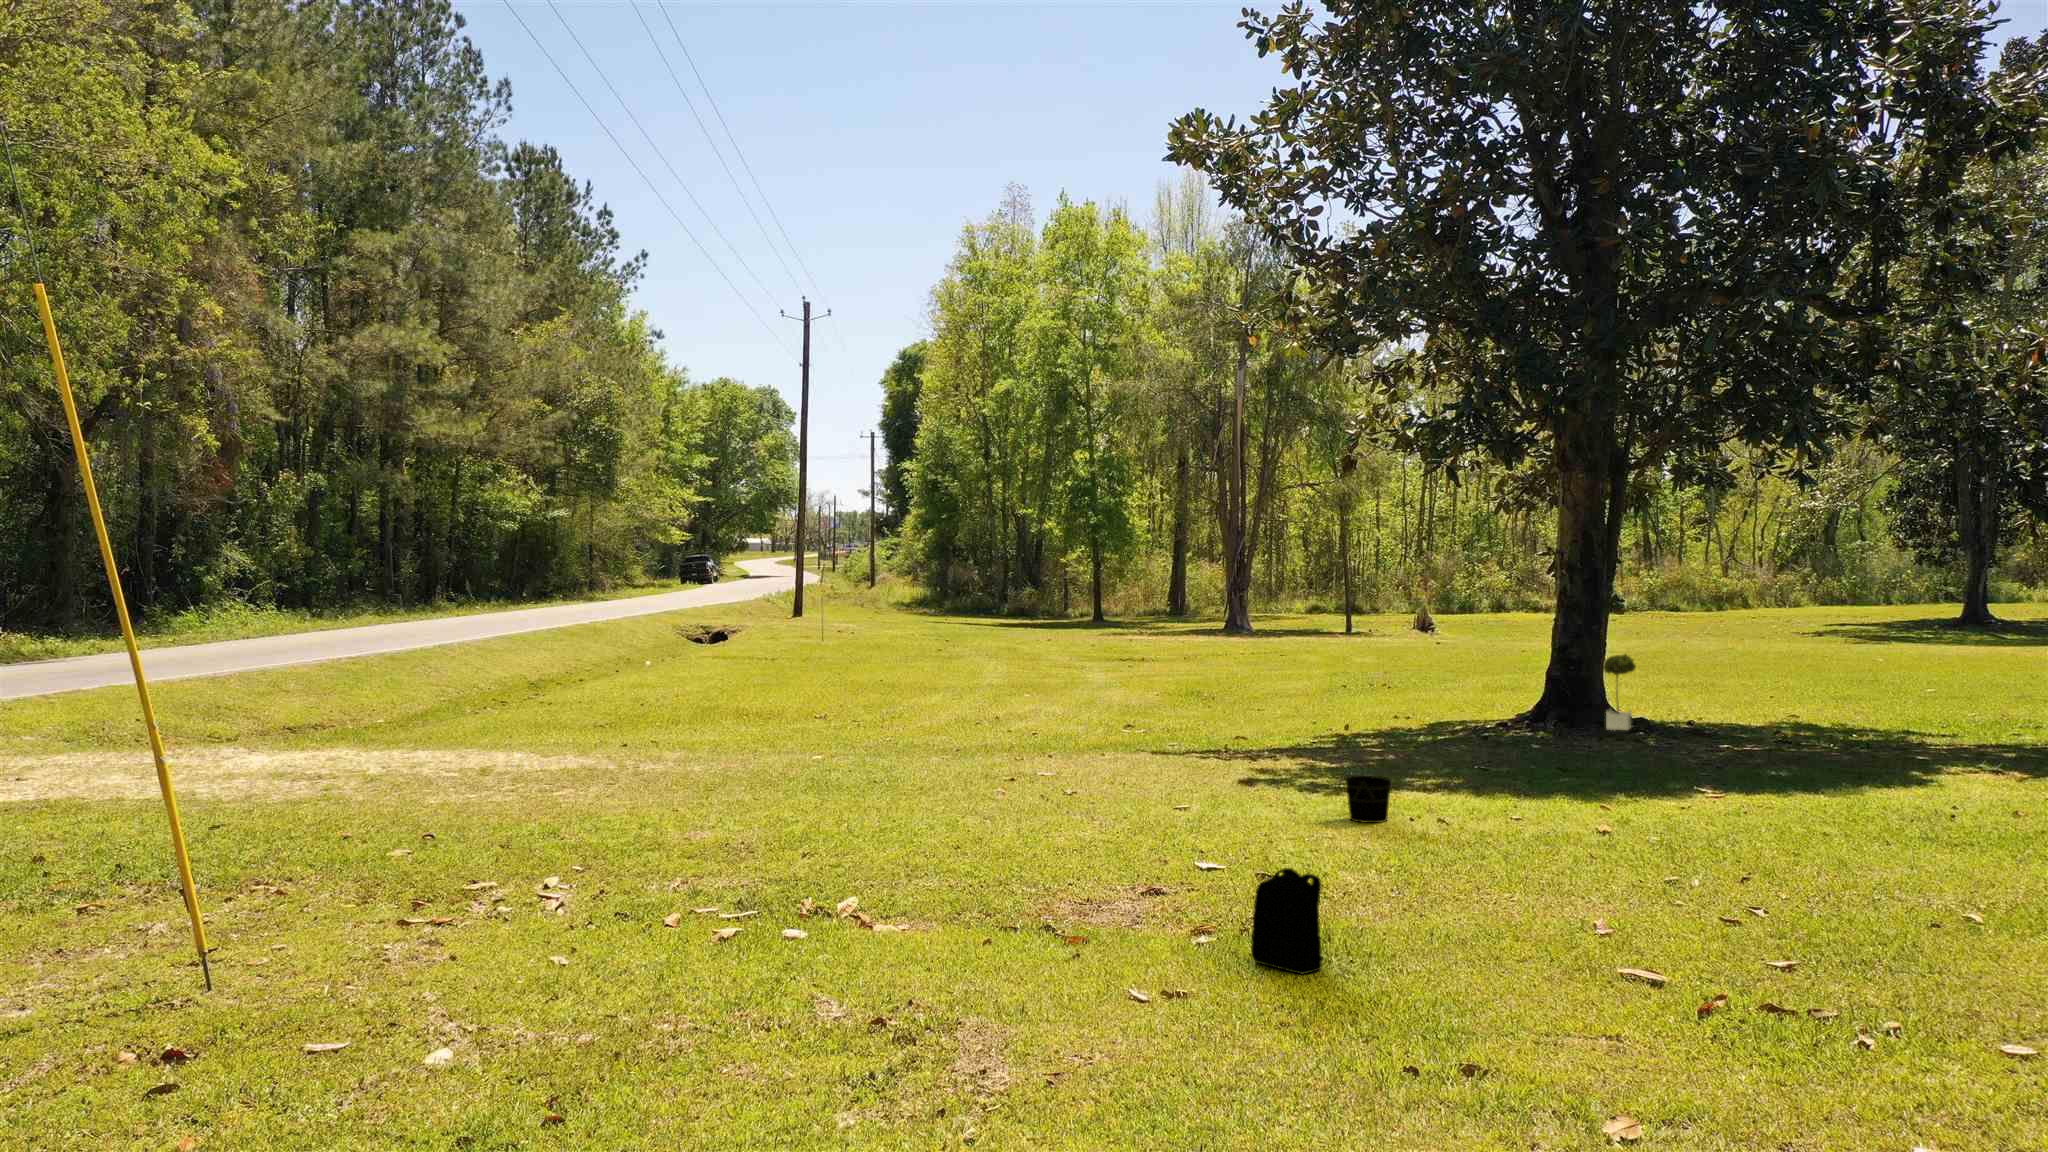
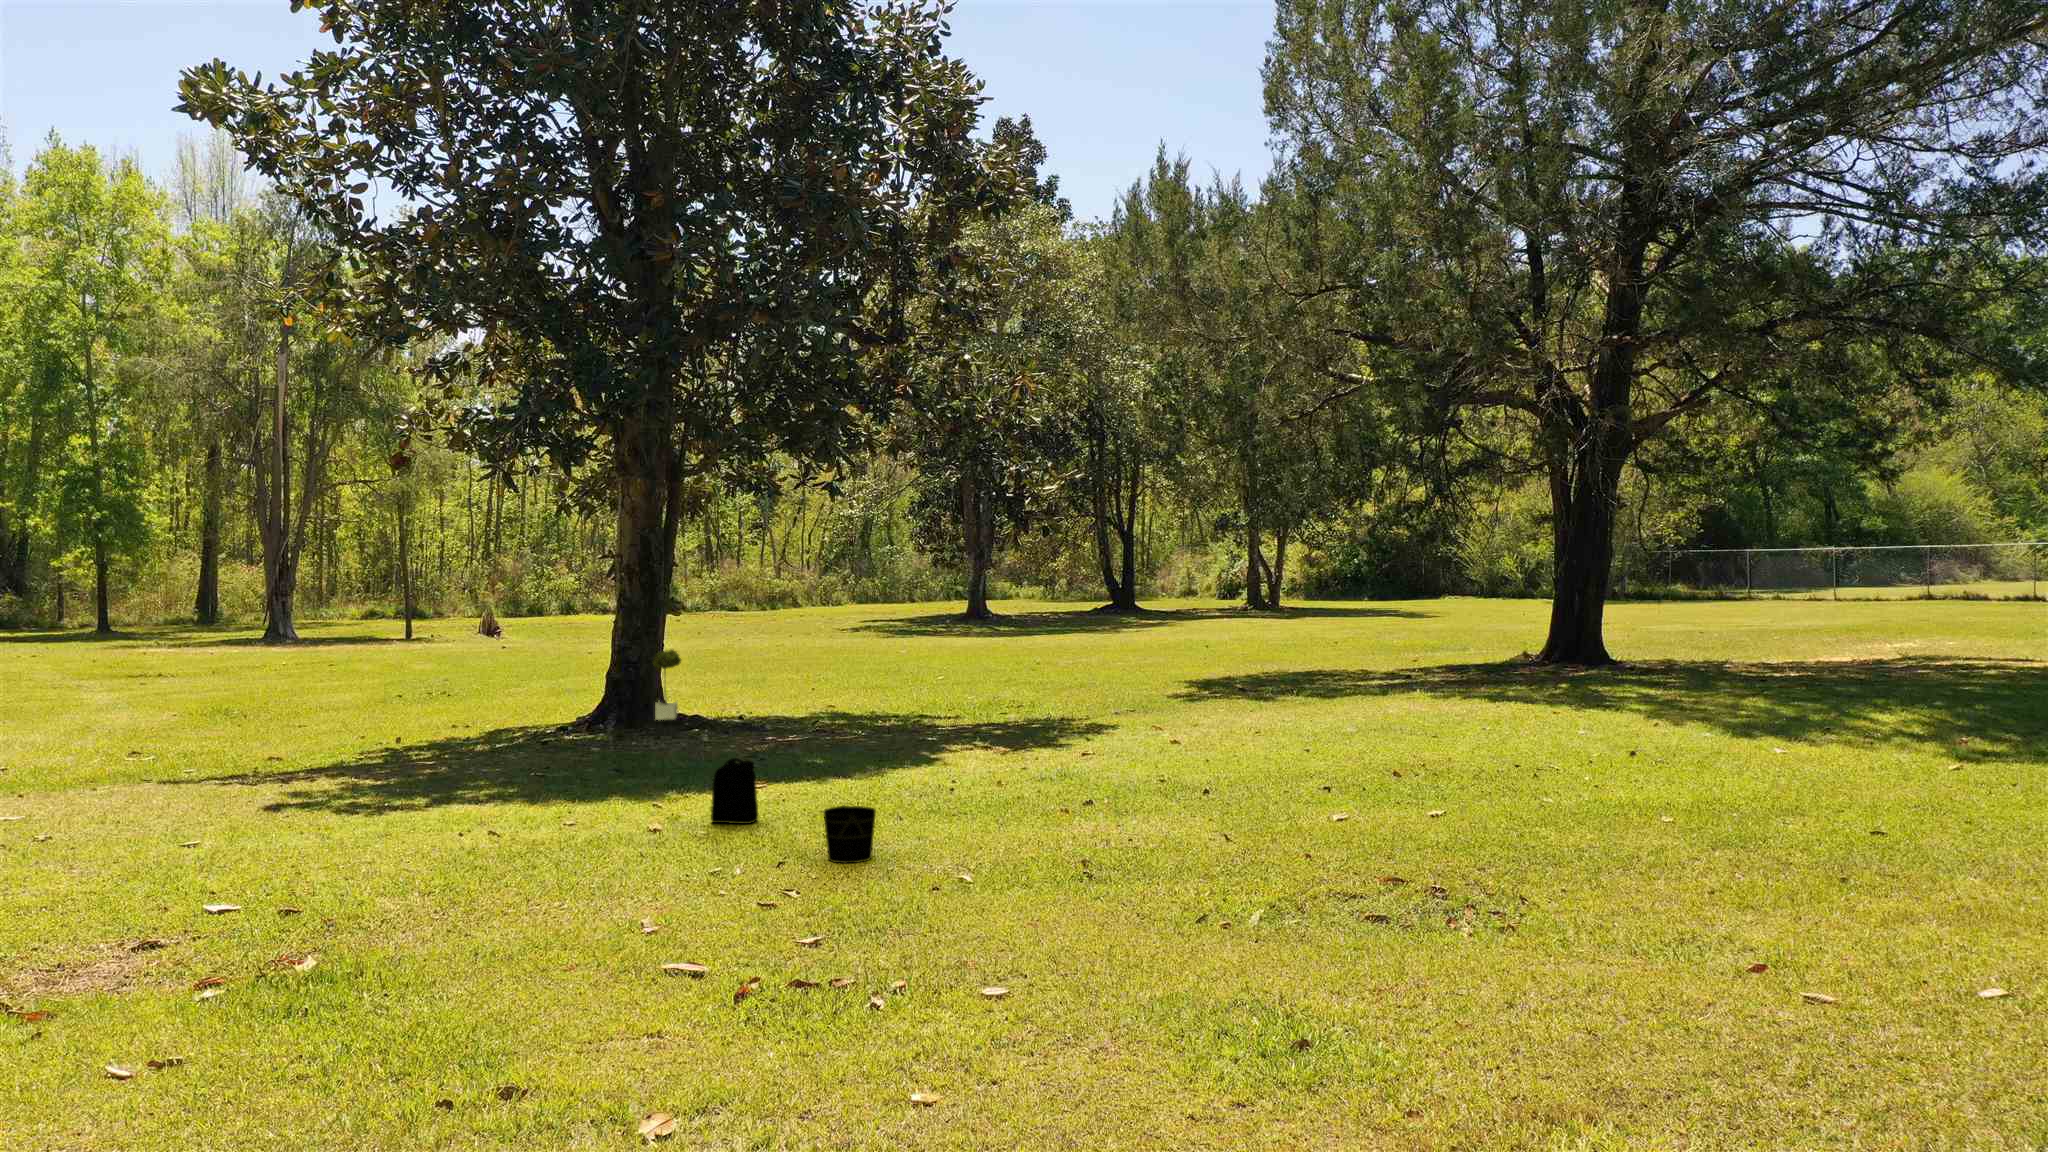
bucket: present [1346,774,1391,823] -> present [823,805,876,863]
backpack: present [1251,868,1324,974] -> present [711,758,759,824]

